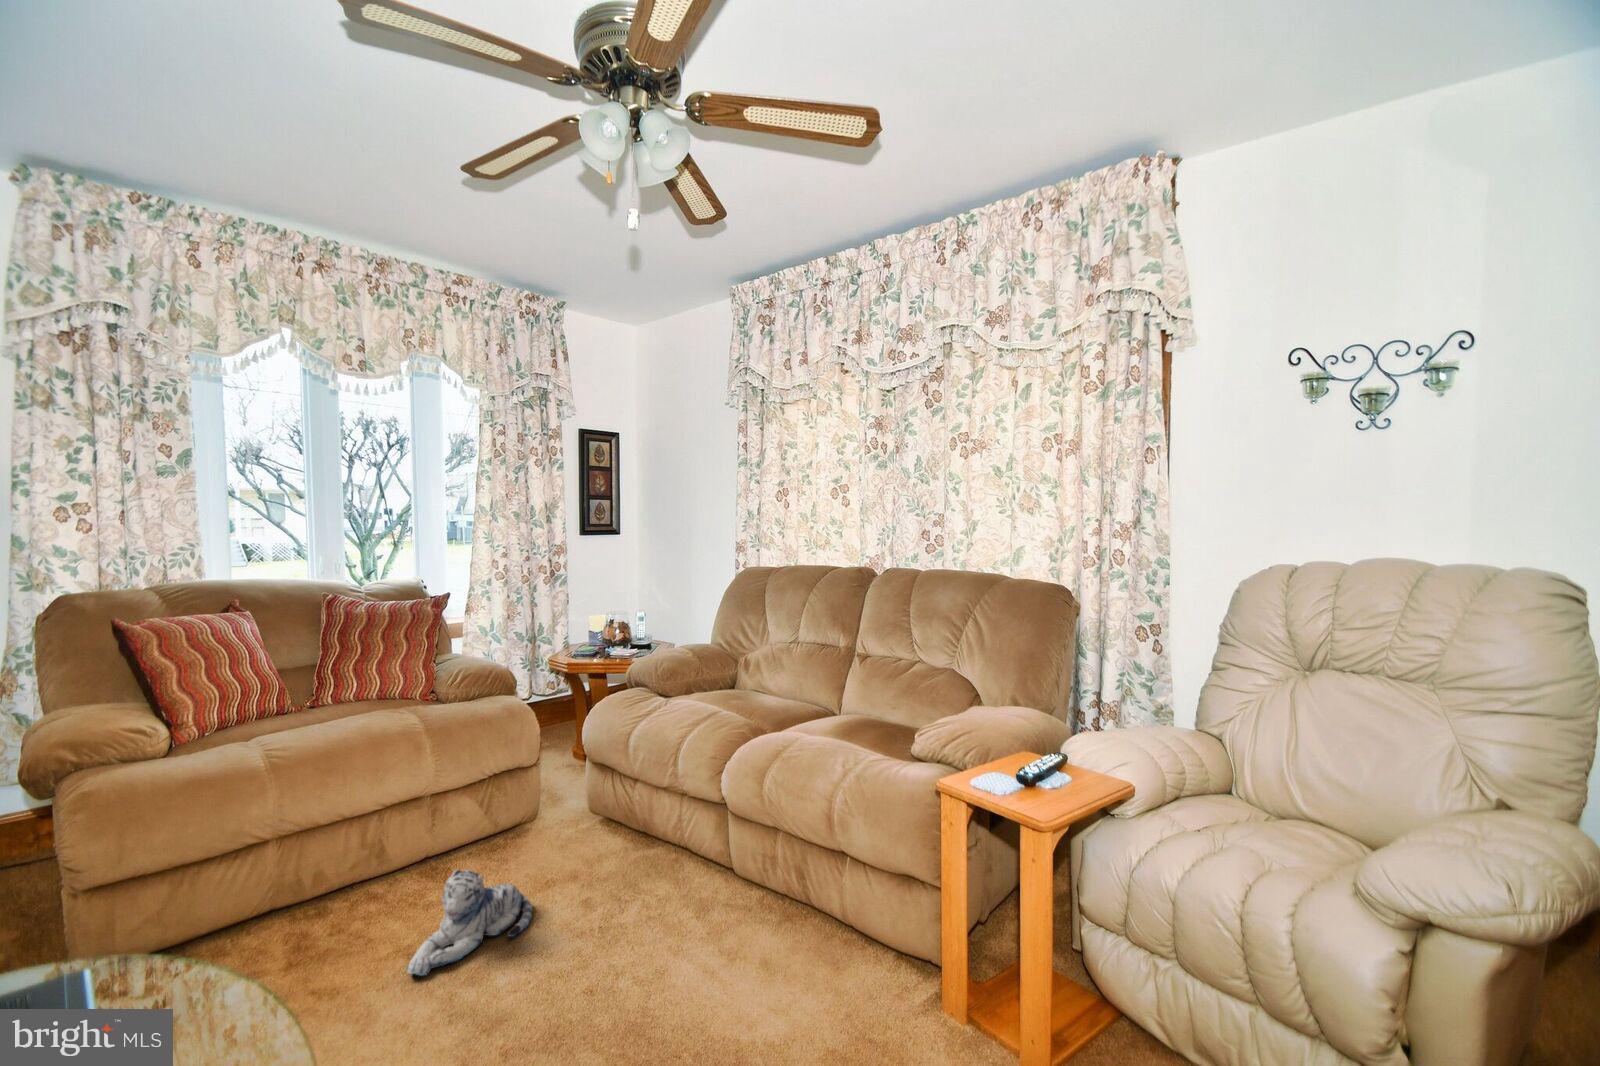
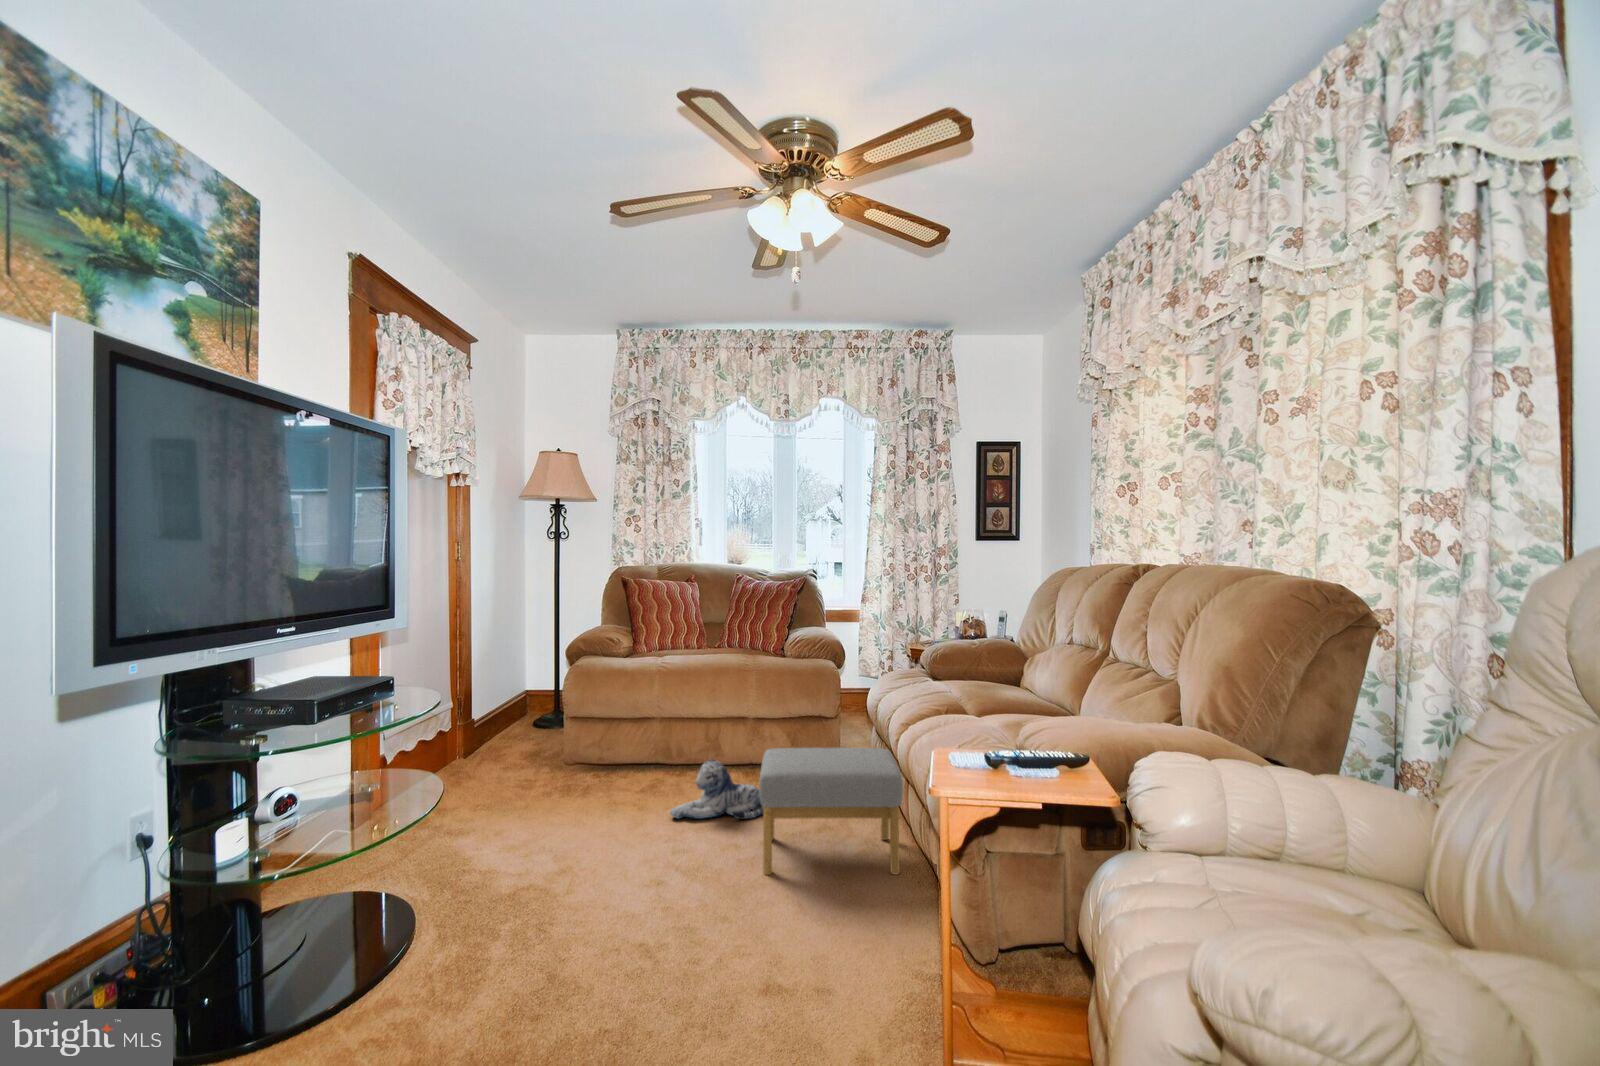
footstool: none [580,788,772,991] -> present [759,748,903,875]

